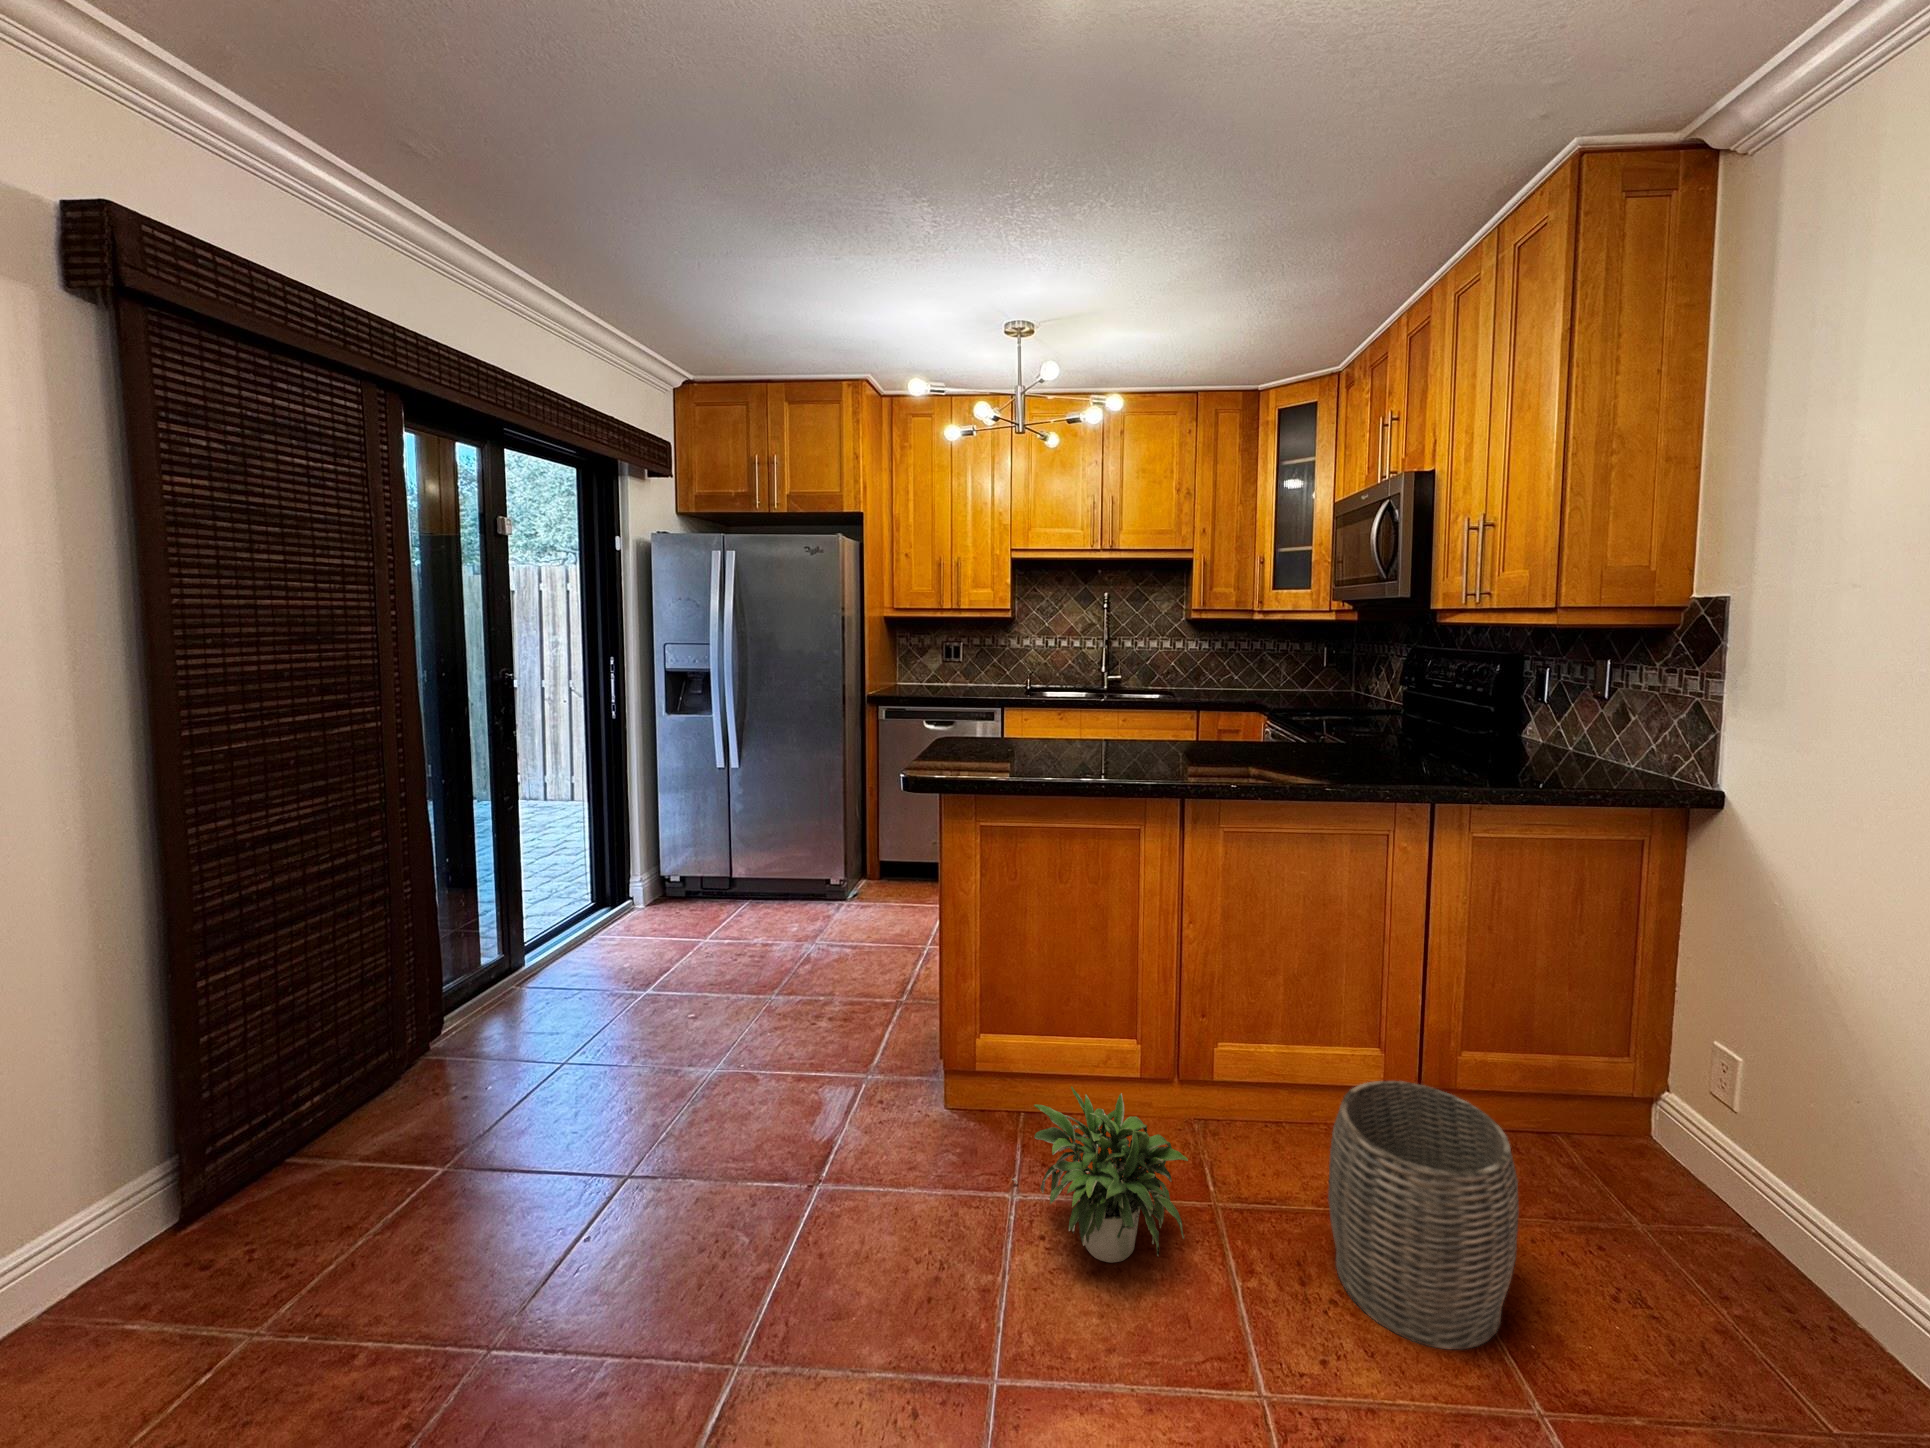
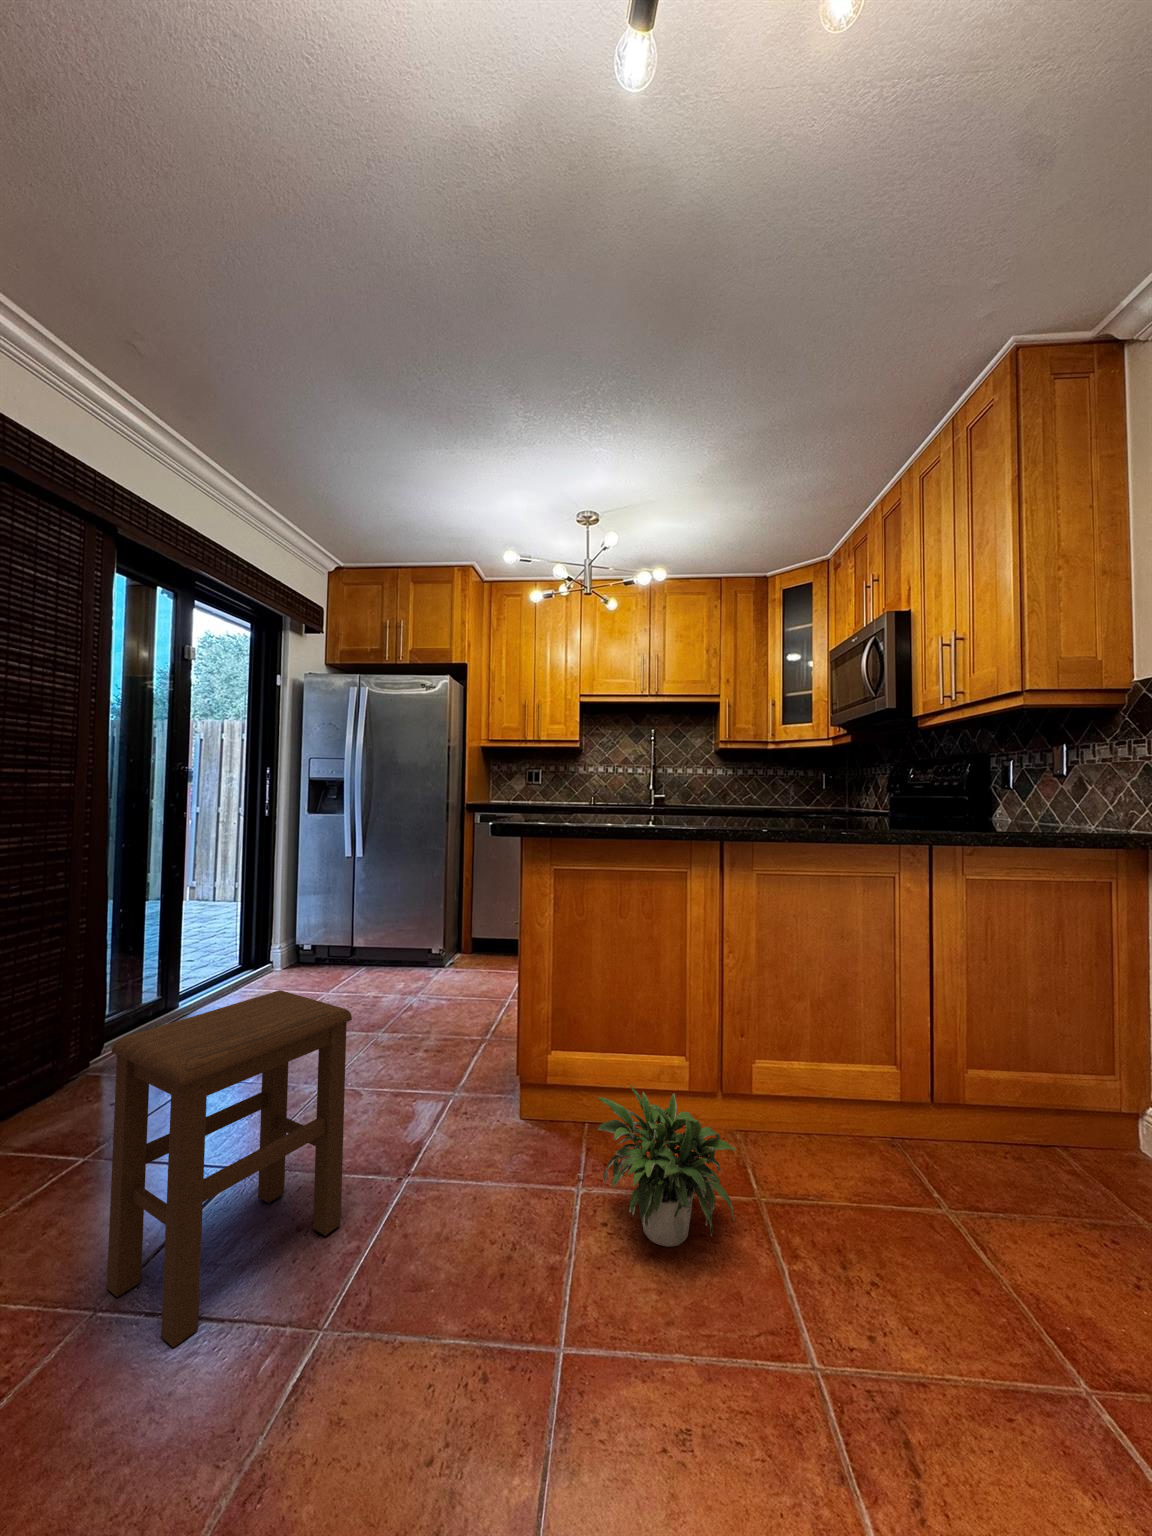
stool: none [481,989,749,1388] -> present [107,990,352,1348]
woven basket: present [1328,1081,1519,1349] -> none [863,1081,1046,1331]

